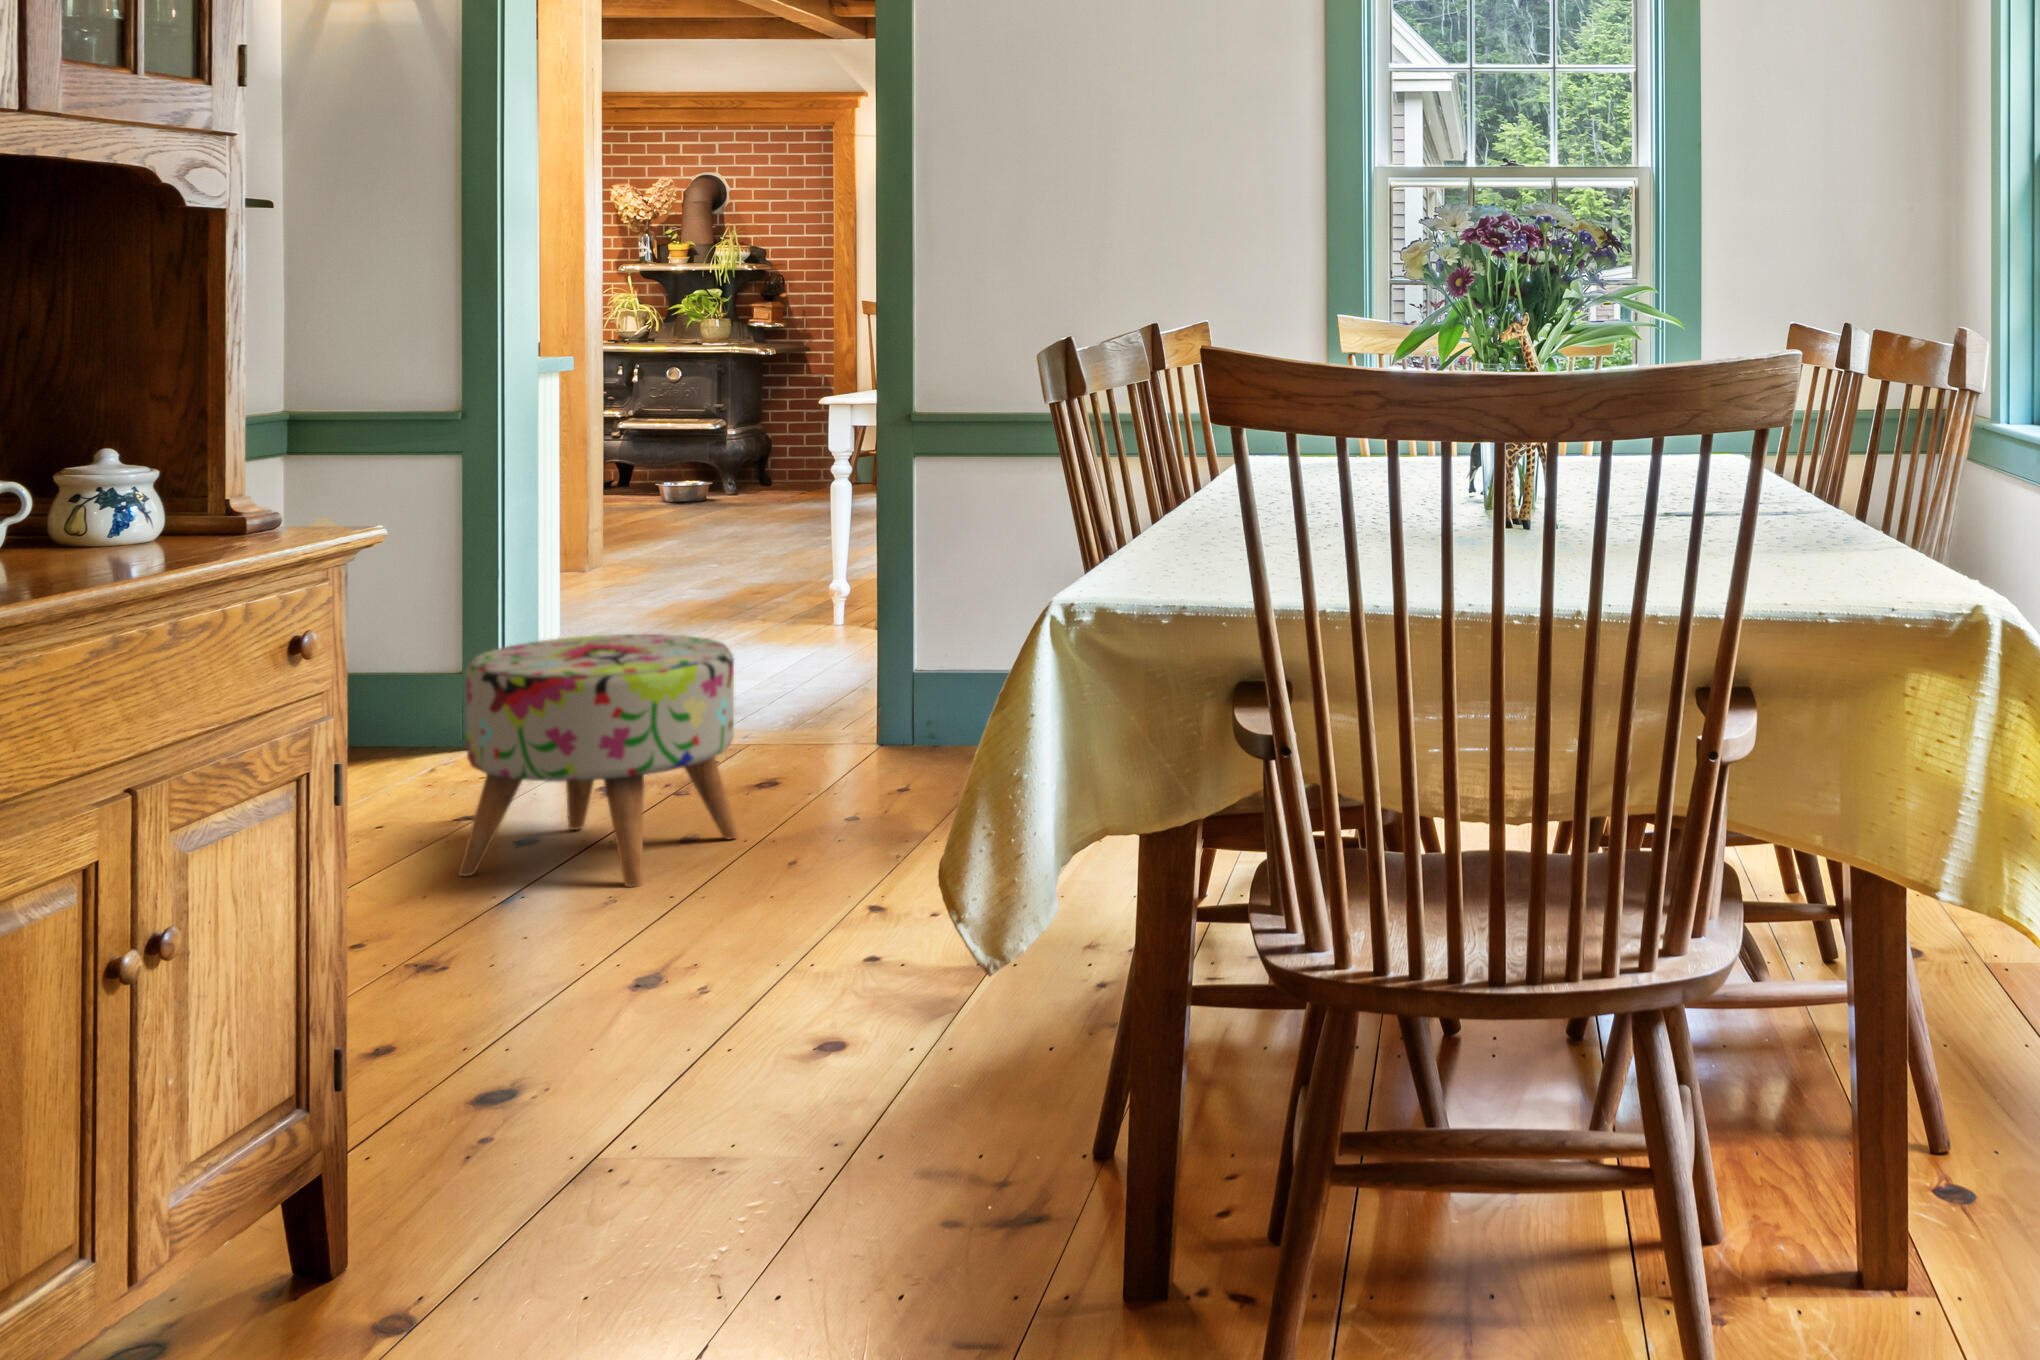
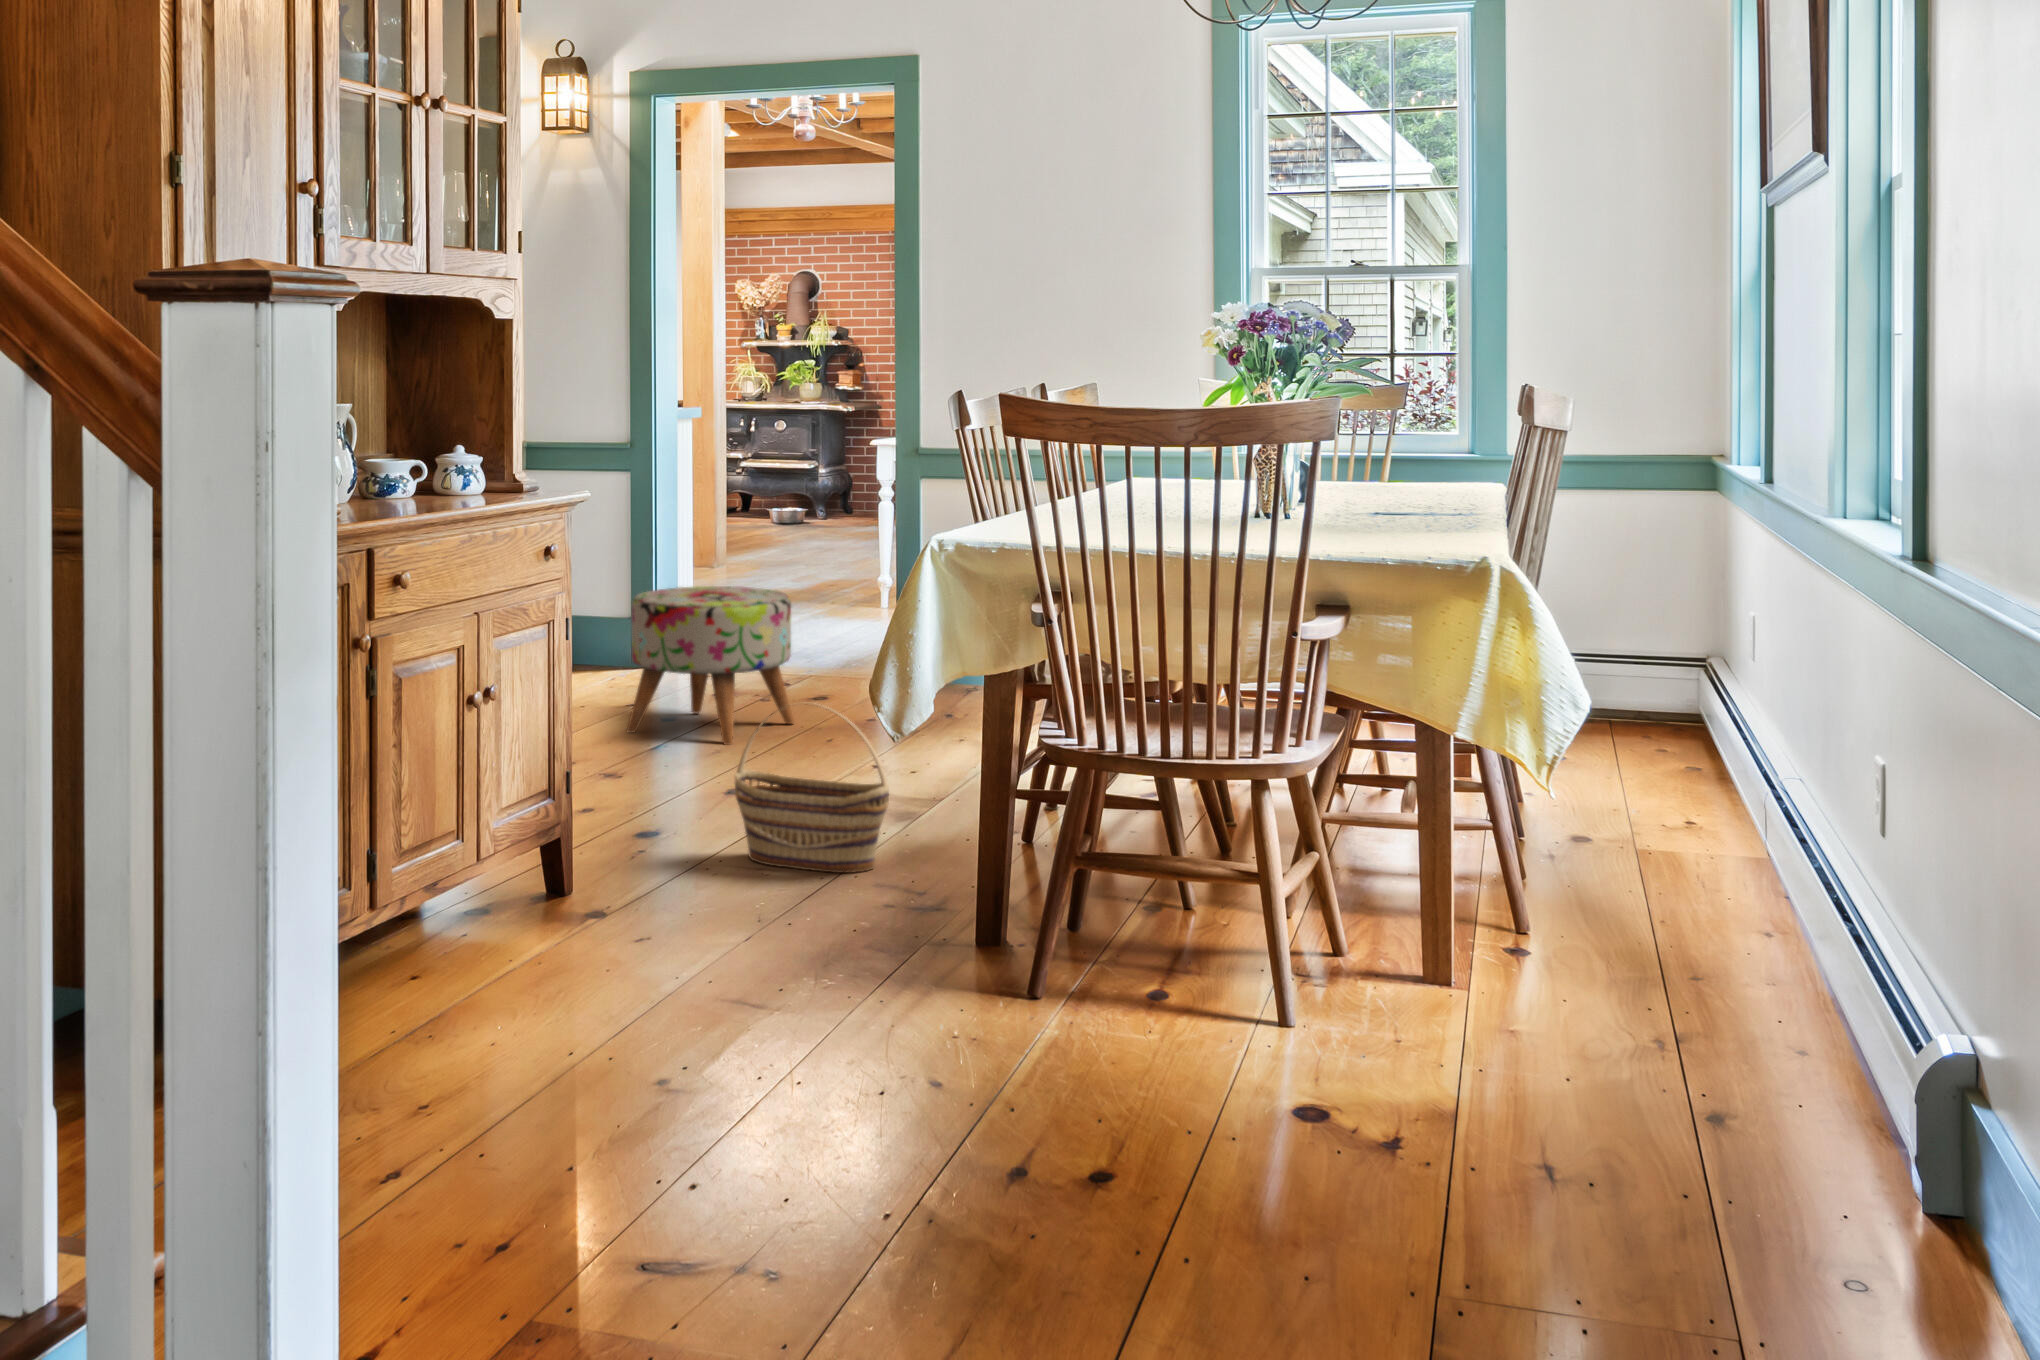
basket: none [666,870,942,1156] -> present [735,703,889,873]

